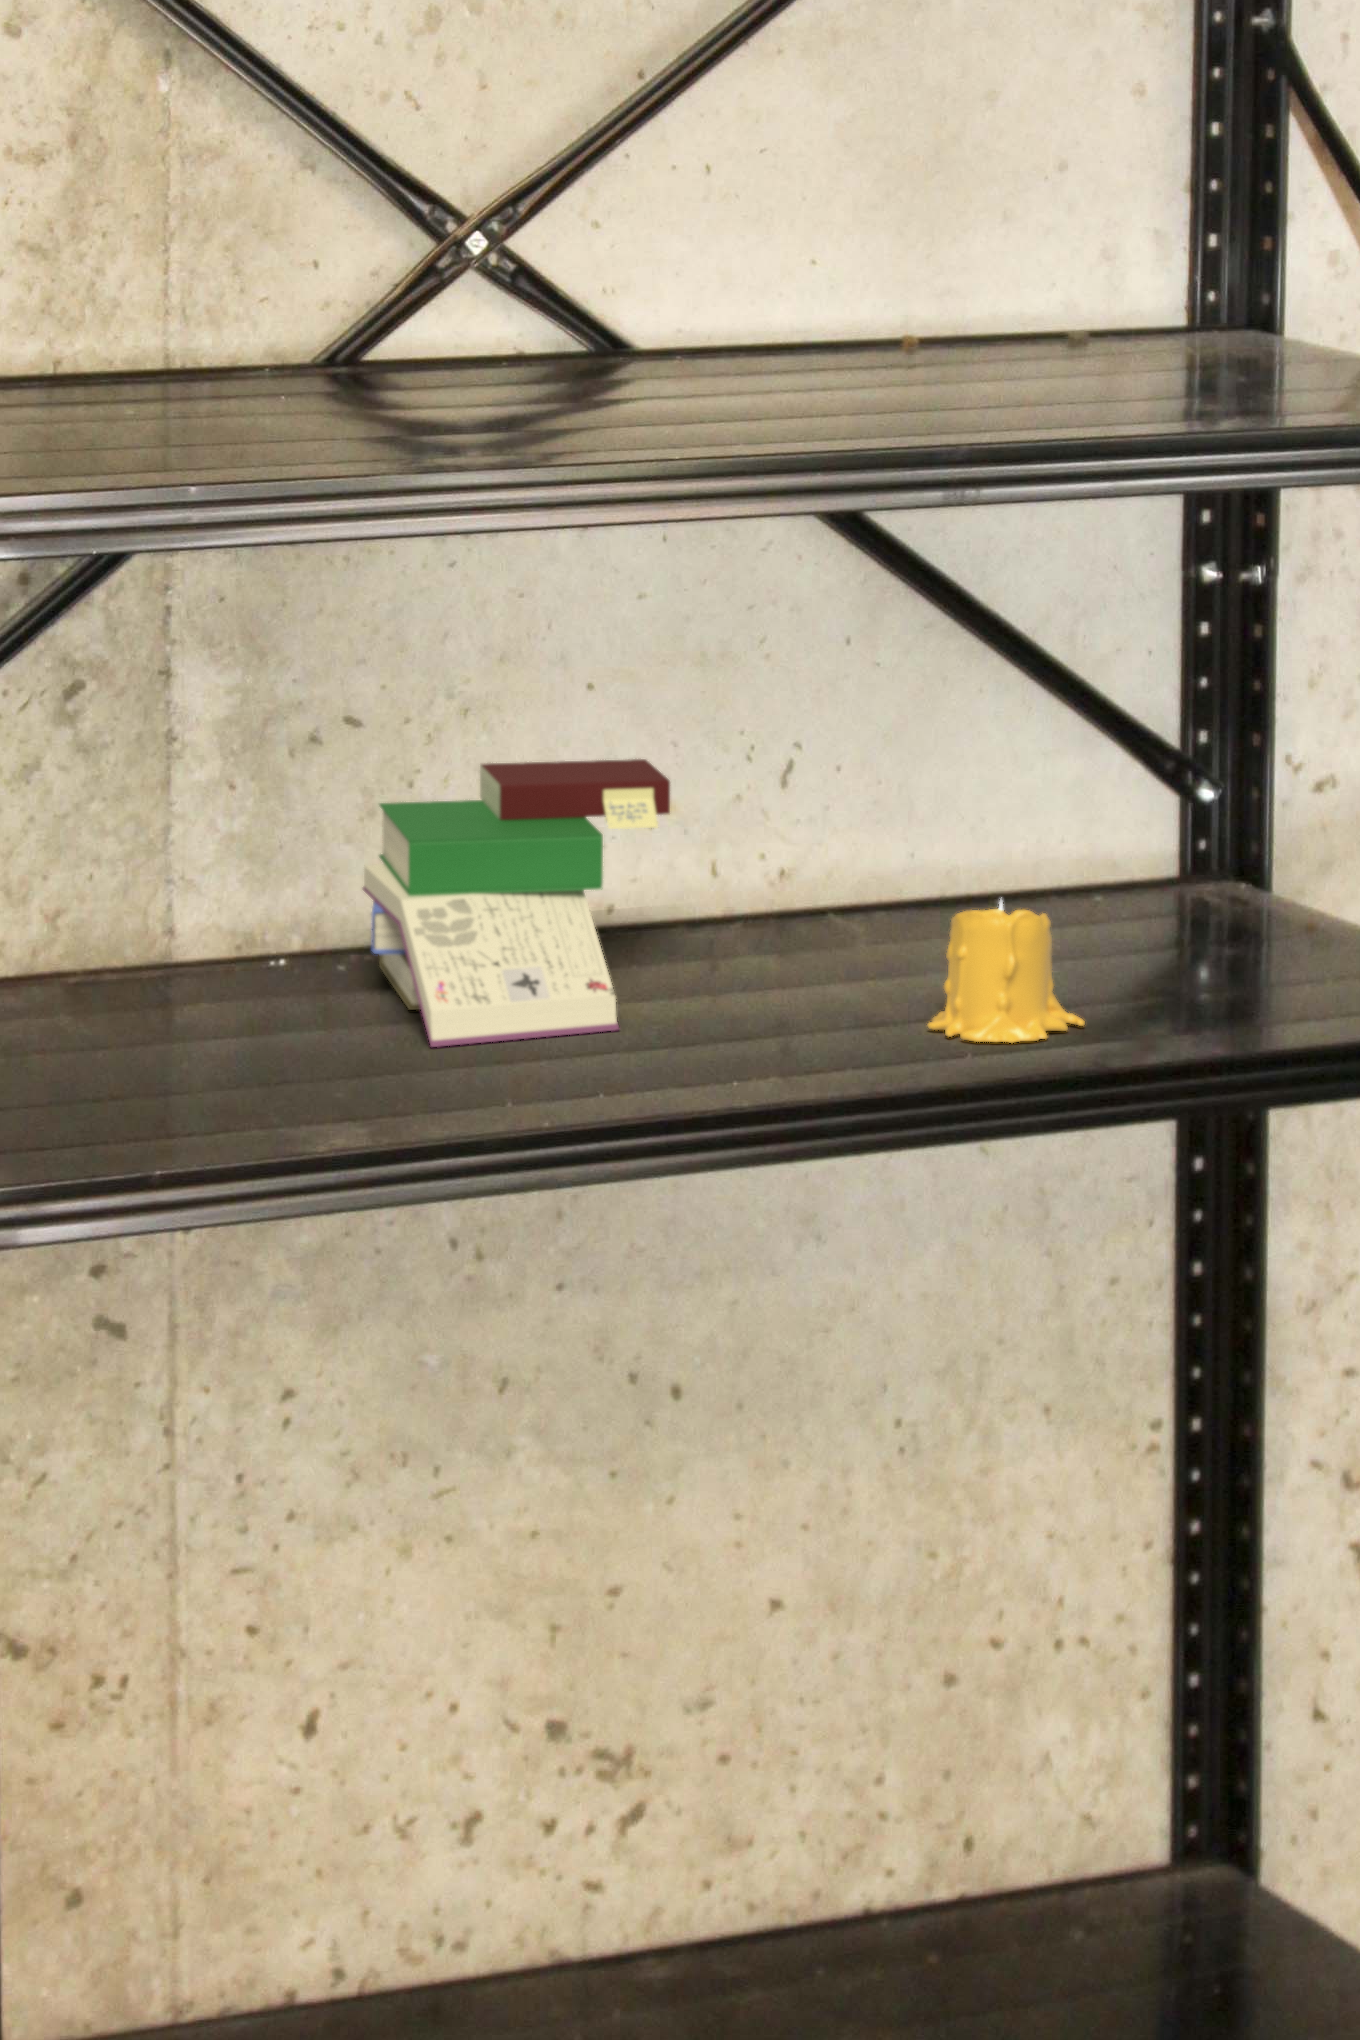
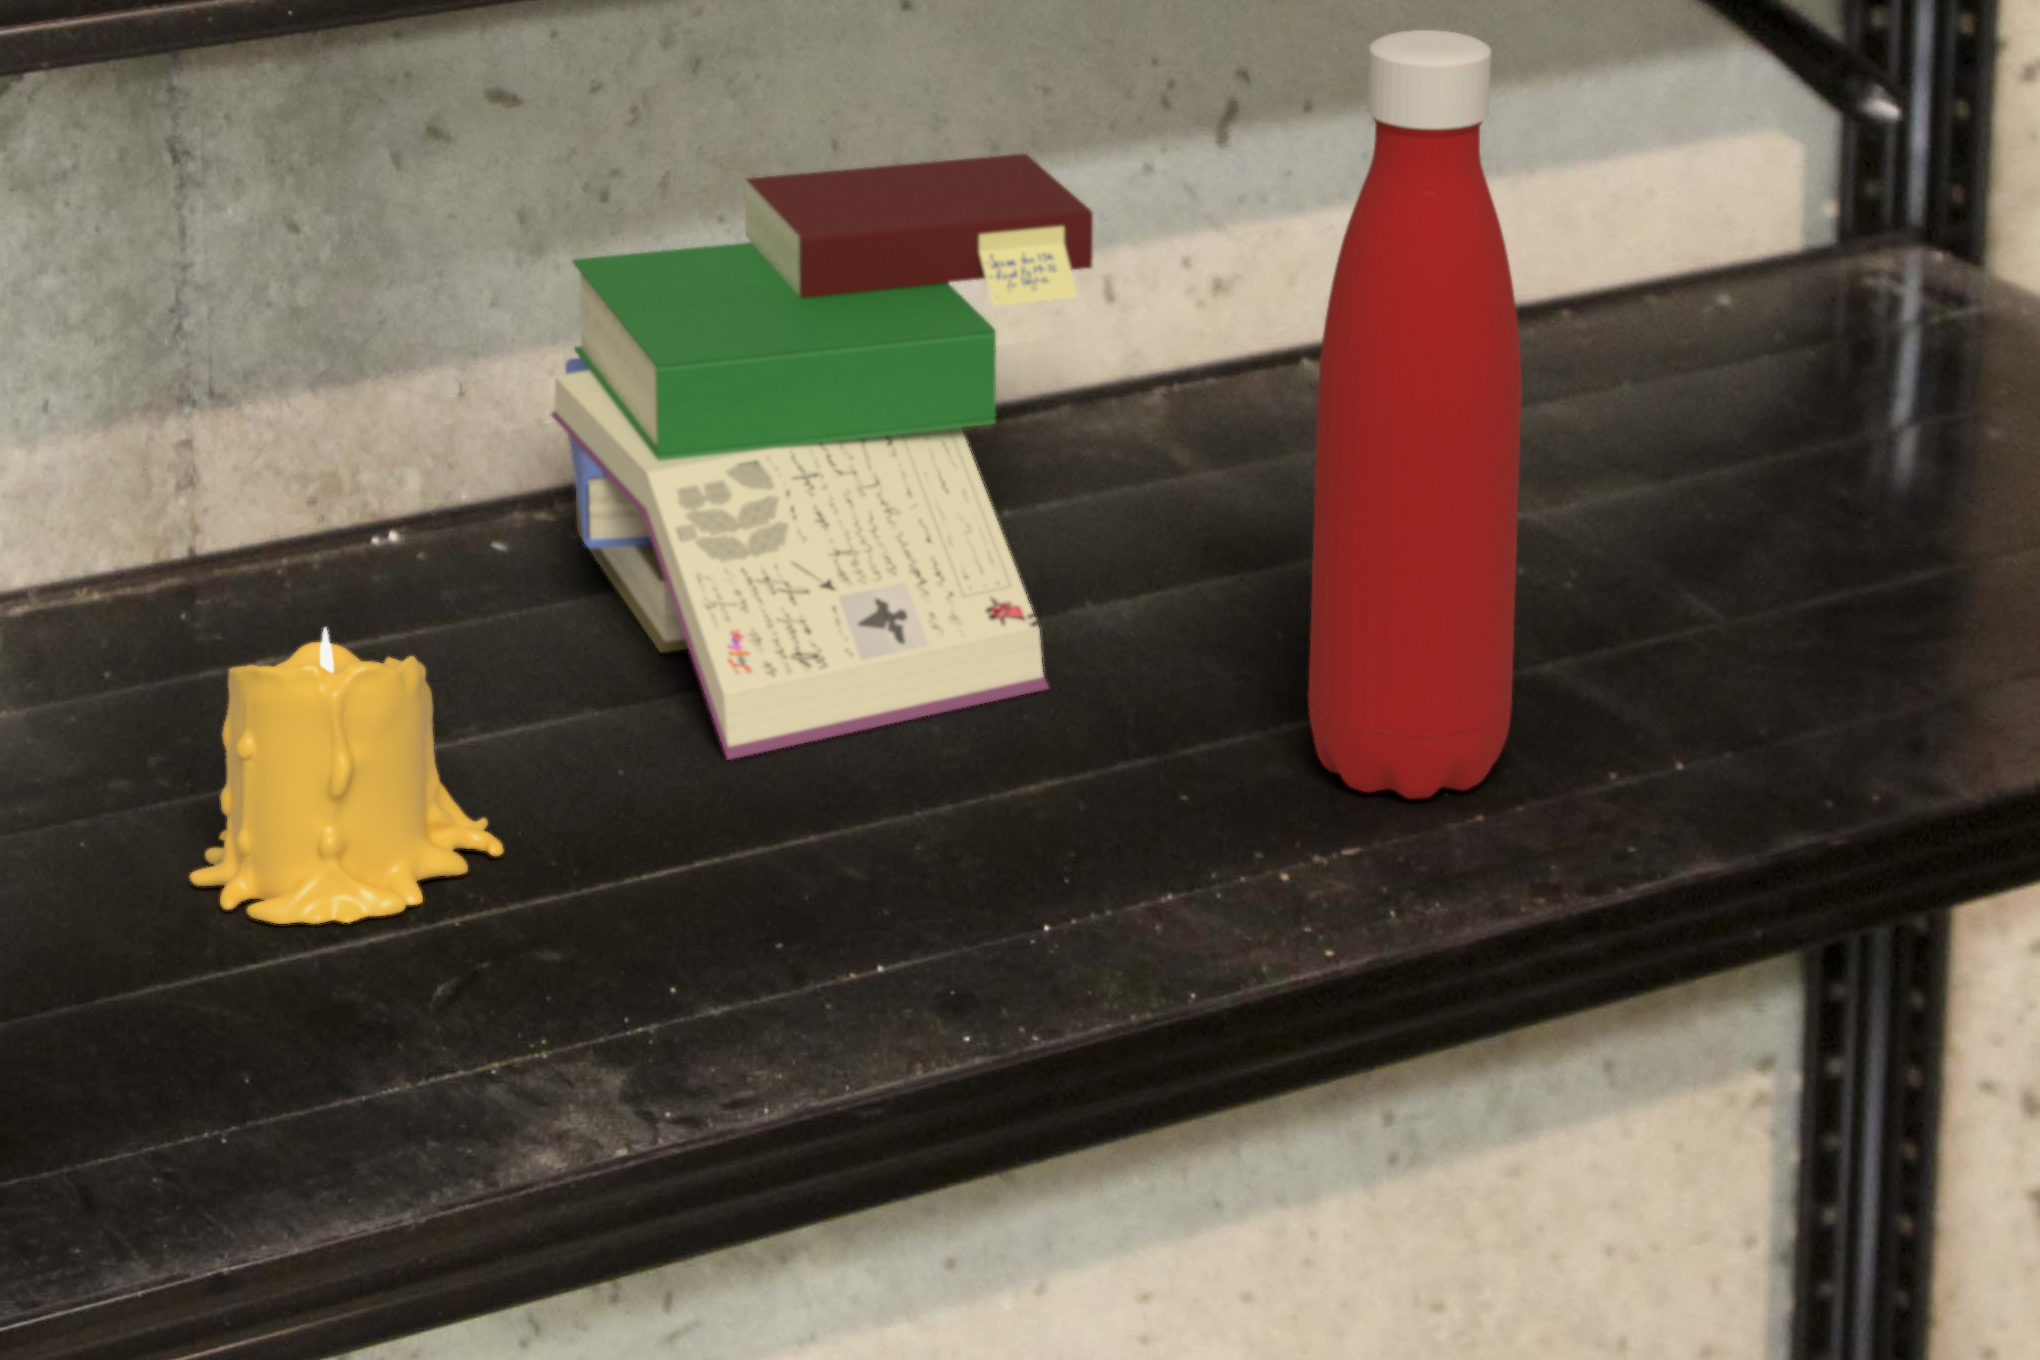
bottle: none [748,643,862,1071] -> present [1308,30,1521,799]
candle: present [928,901,1085,1043] -> present [190,627,503,924]

